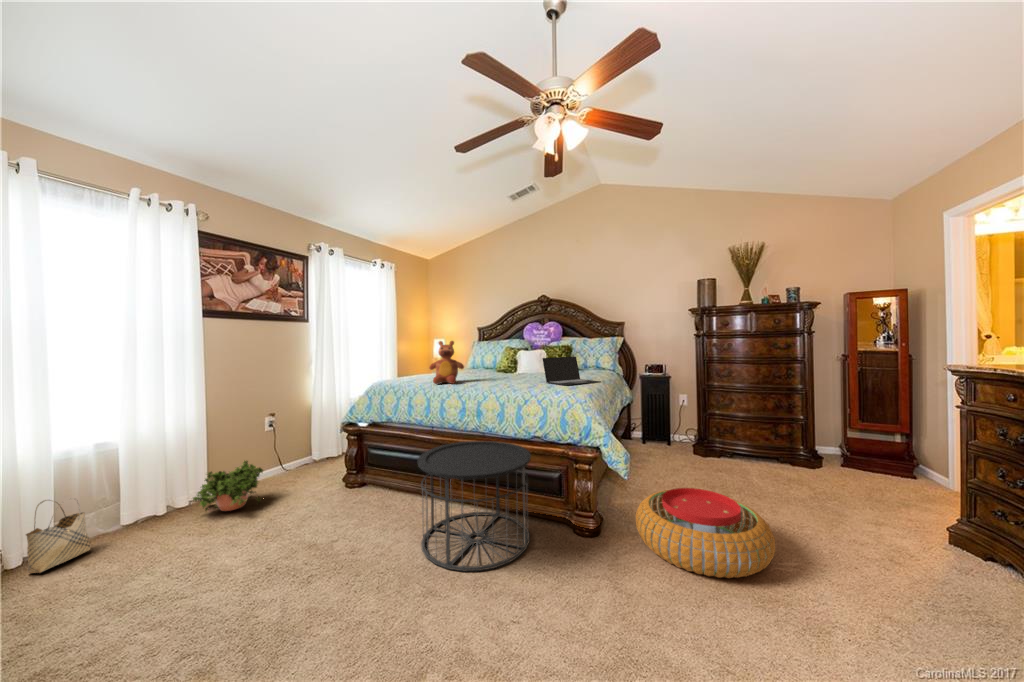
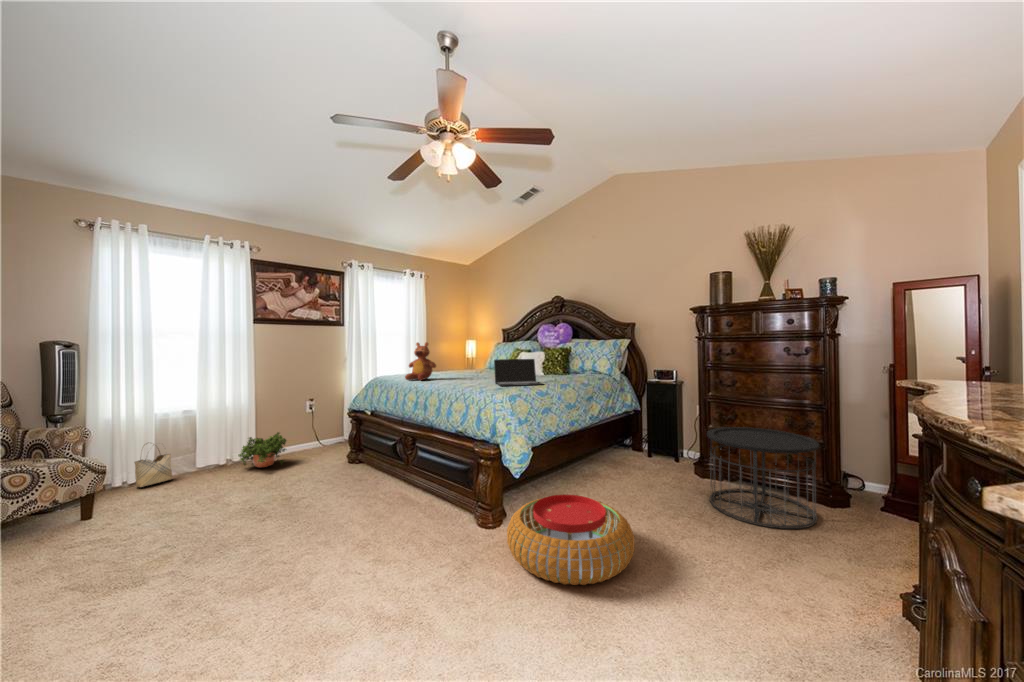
side table: present [418,441,531,571] -> present [707,427,819,529]

